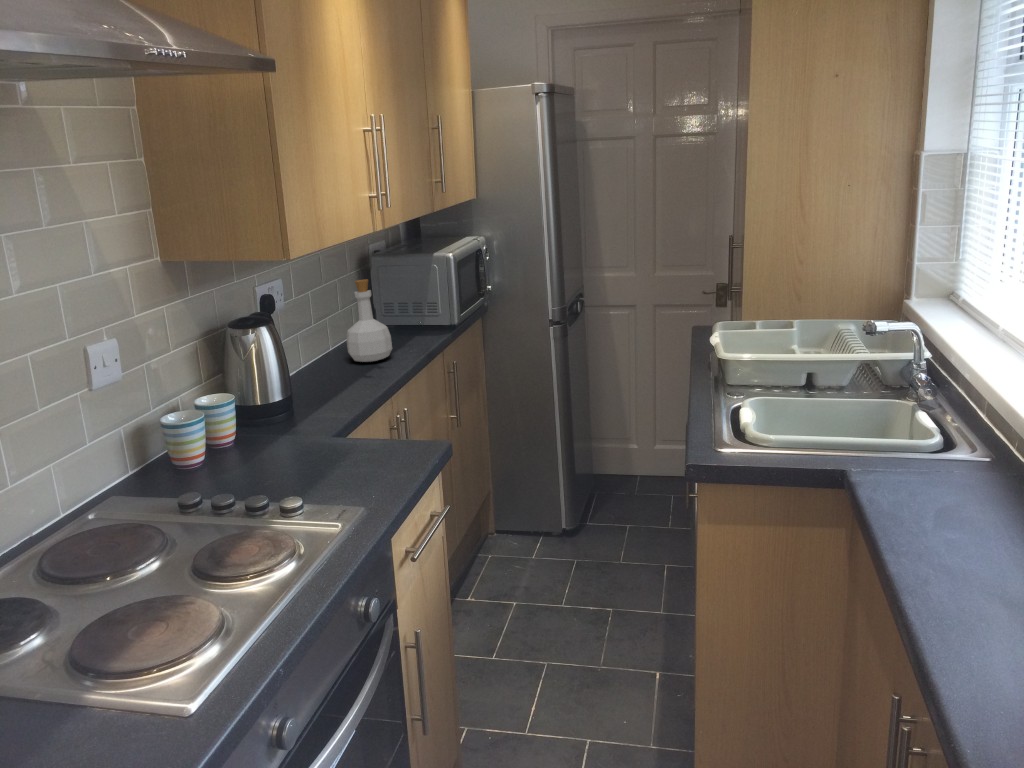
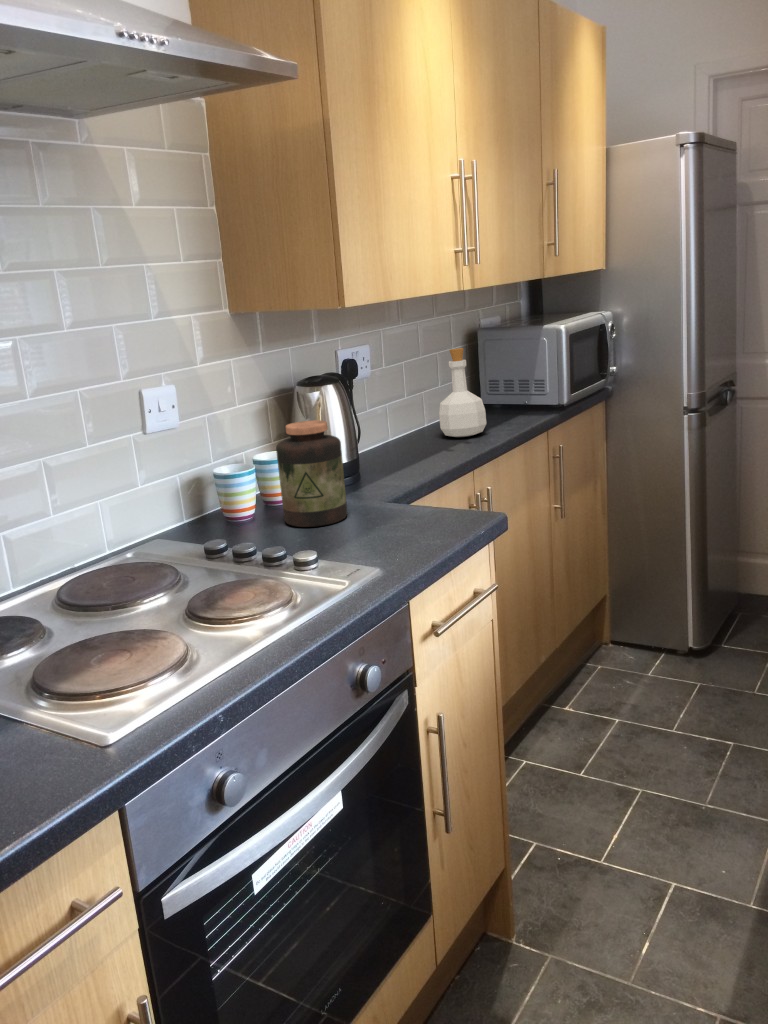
jar: none [232,369,302,471] -> present [276,420,347,527]

